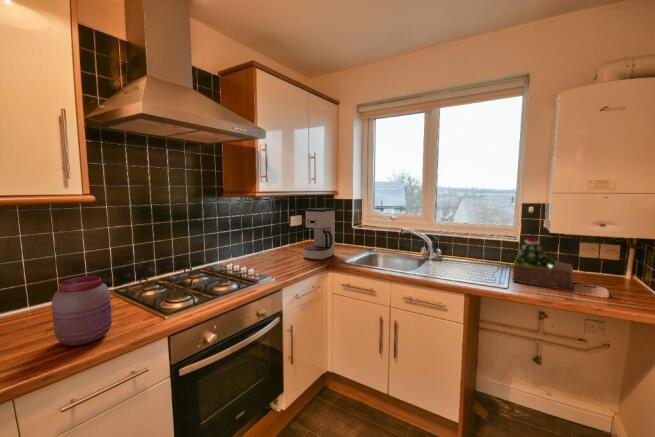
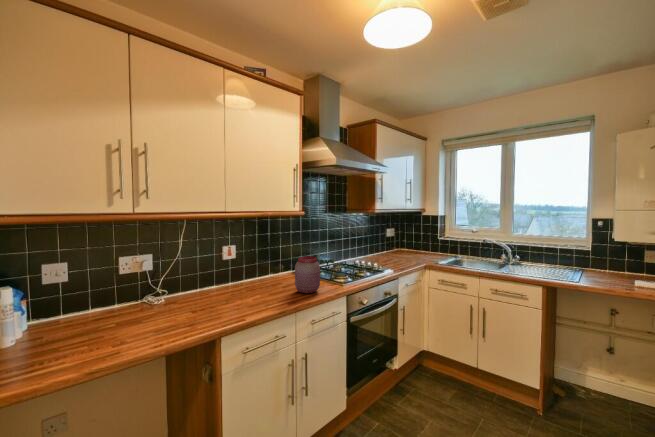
coffee maker: present [304,208,335,260] -> none [404,222,428,261]
succulent plant: present [513,238,573,289] -> none [584,246,639,286]

